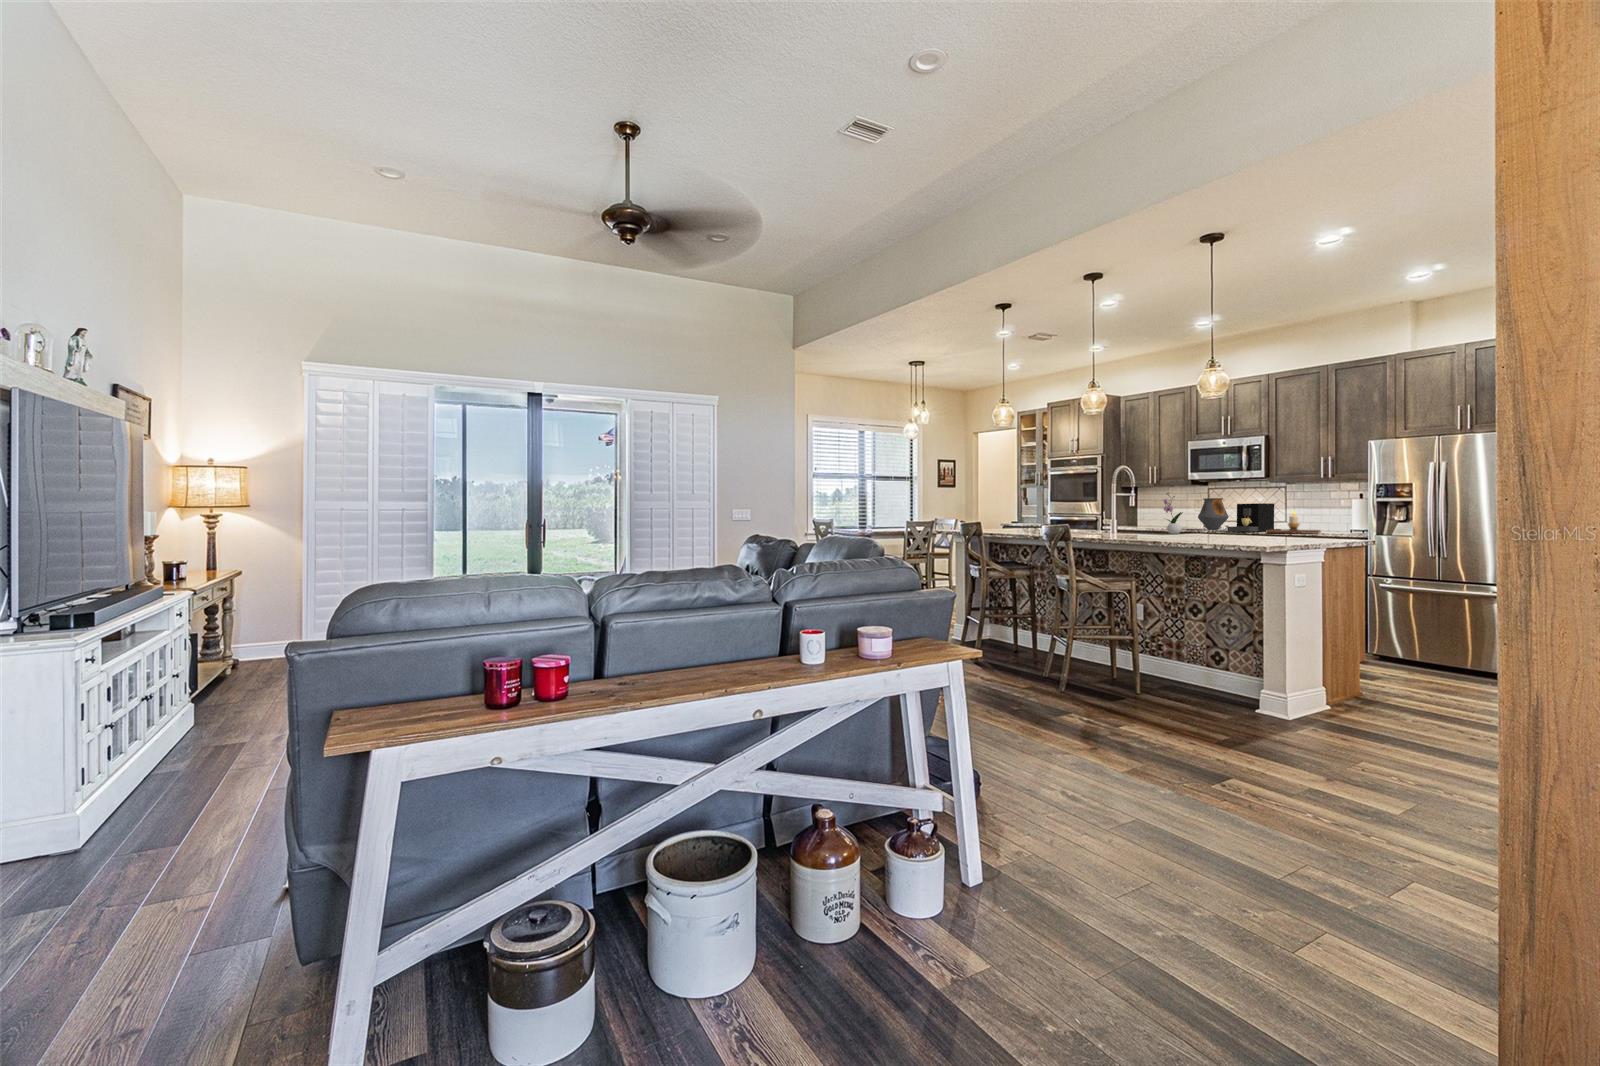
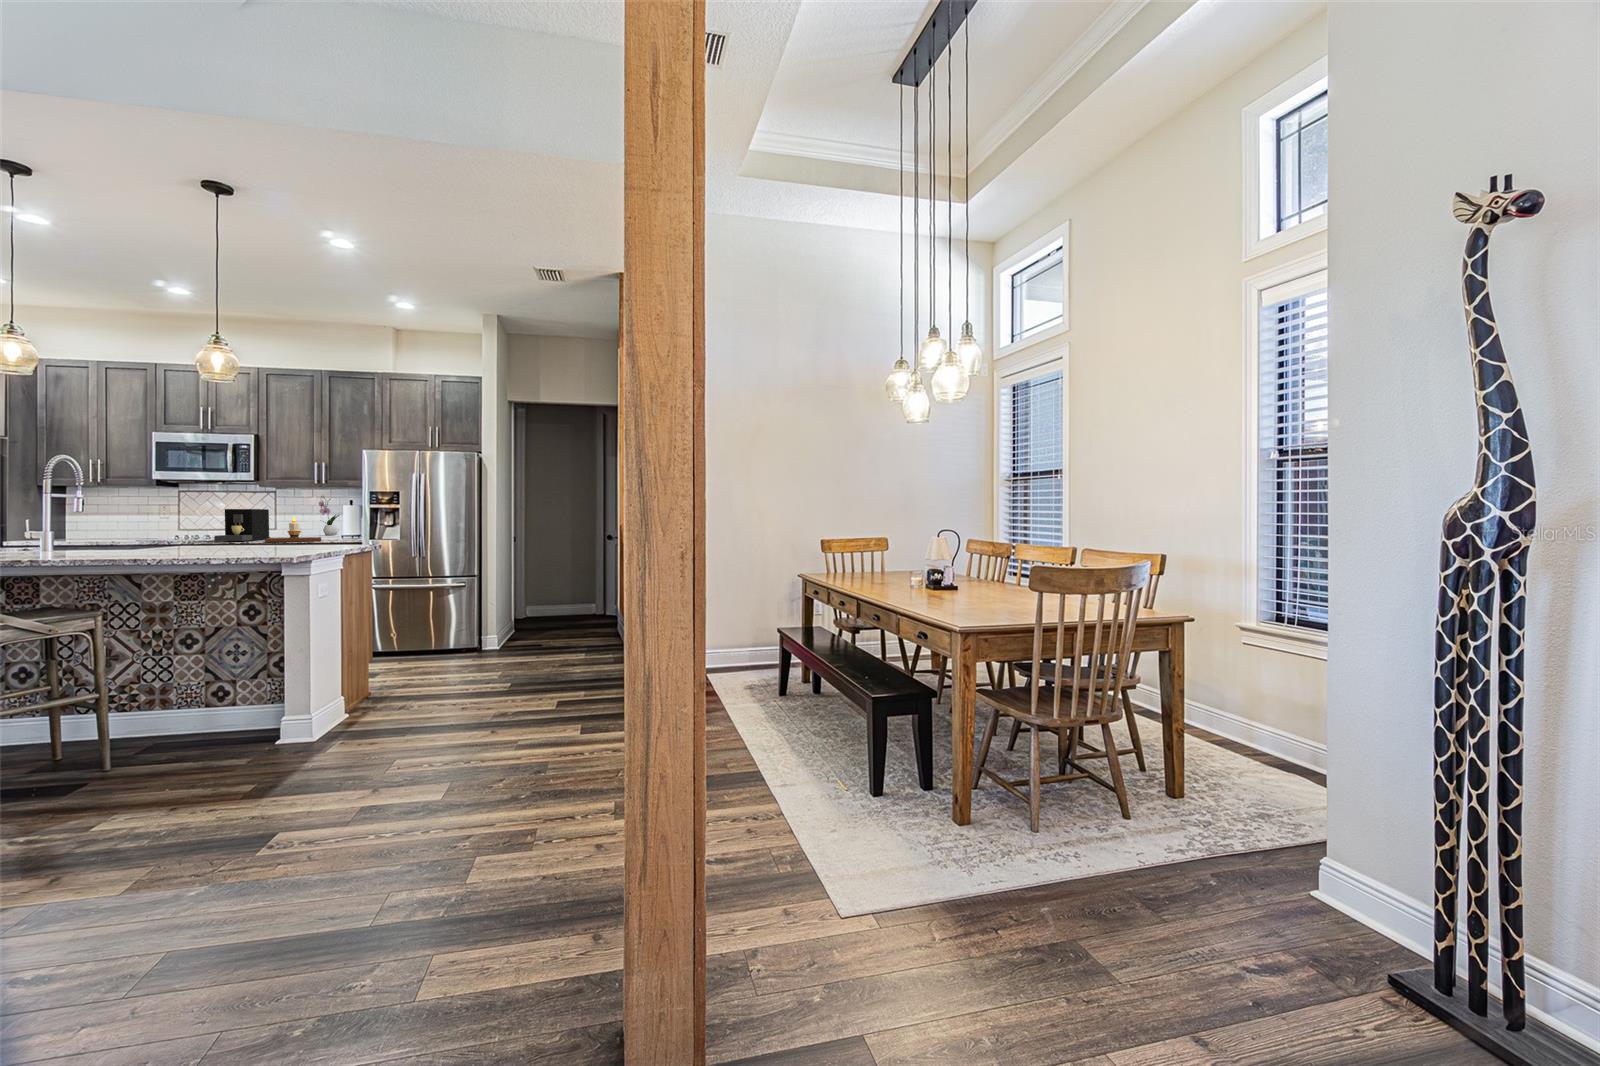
flower arrangement: present [1163,493,1183,534] -> present [319,495,339,535]
vase: present [1198,498,1228,530] -> none [168,502,210,540]

